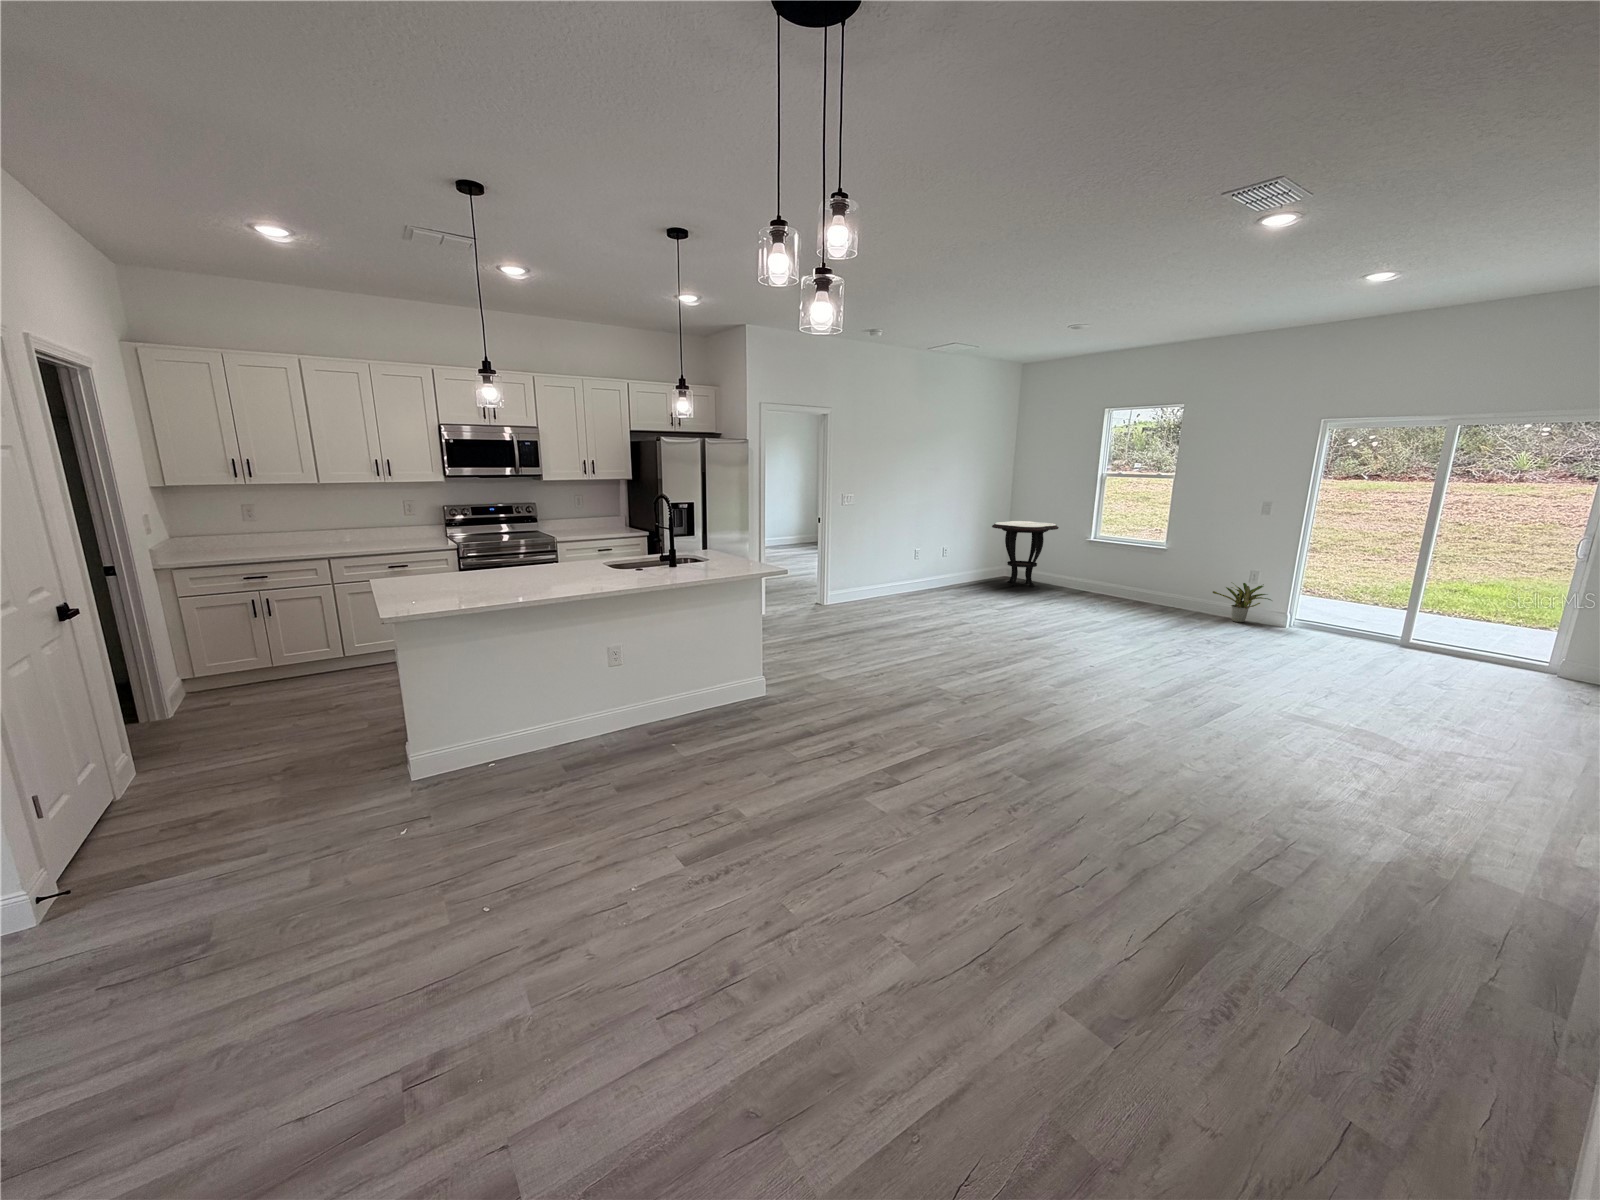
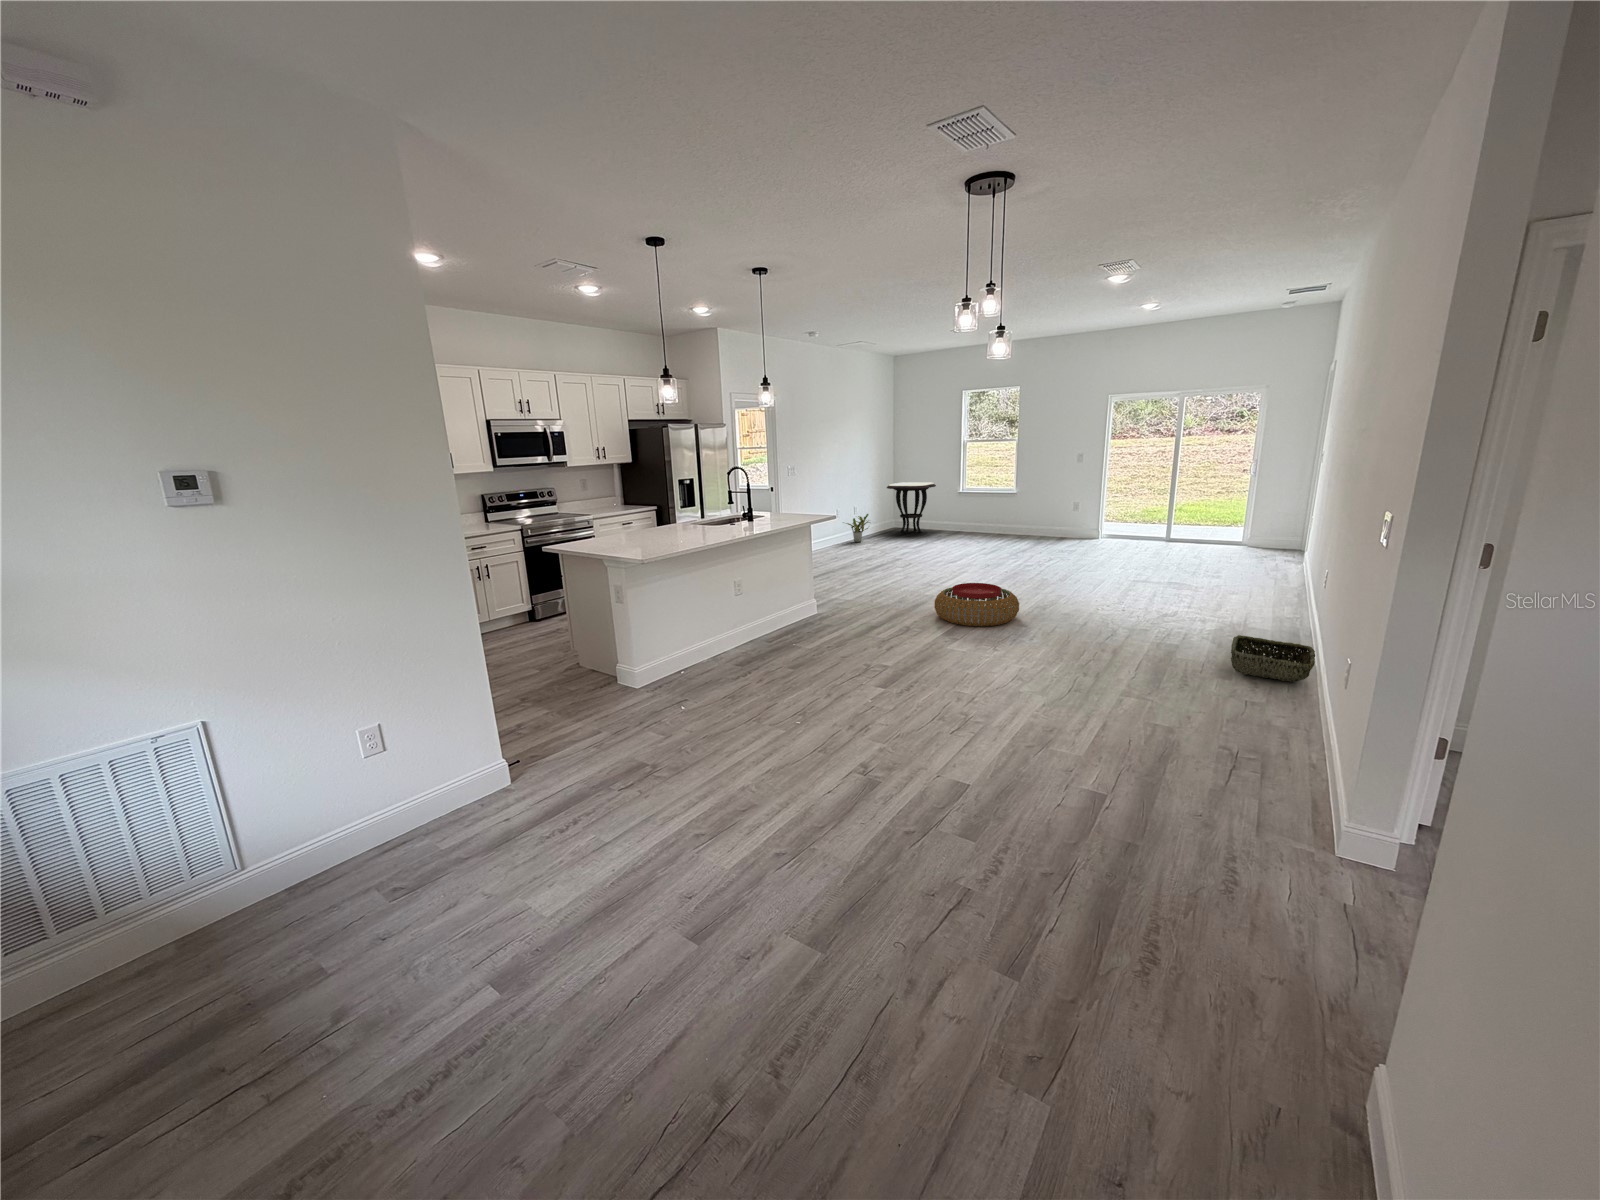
potted plant: present [1213,583,1271,622] -> present [846,514,869,542]
pouf: none [911,682,1039,758] -> present [934,583,1019,626]
woven basket: none [1361,902,1588,1065] -> present [1231,635,1315,682]

